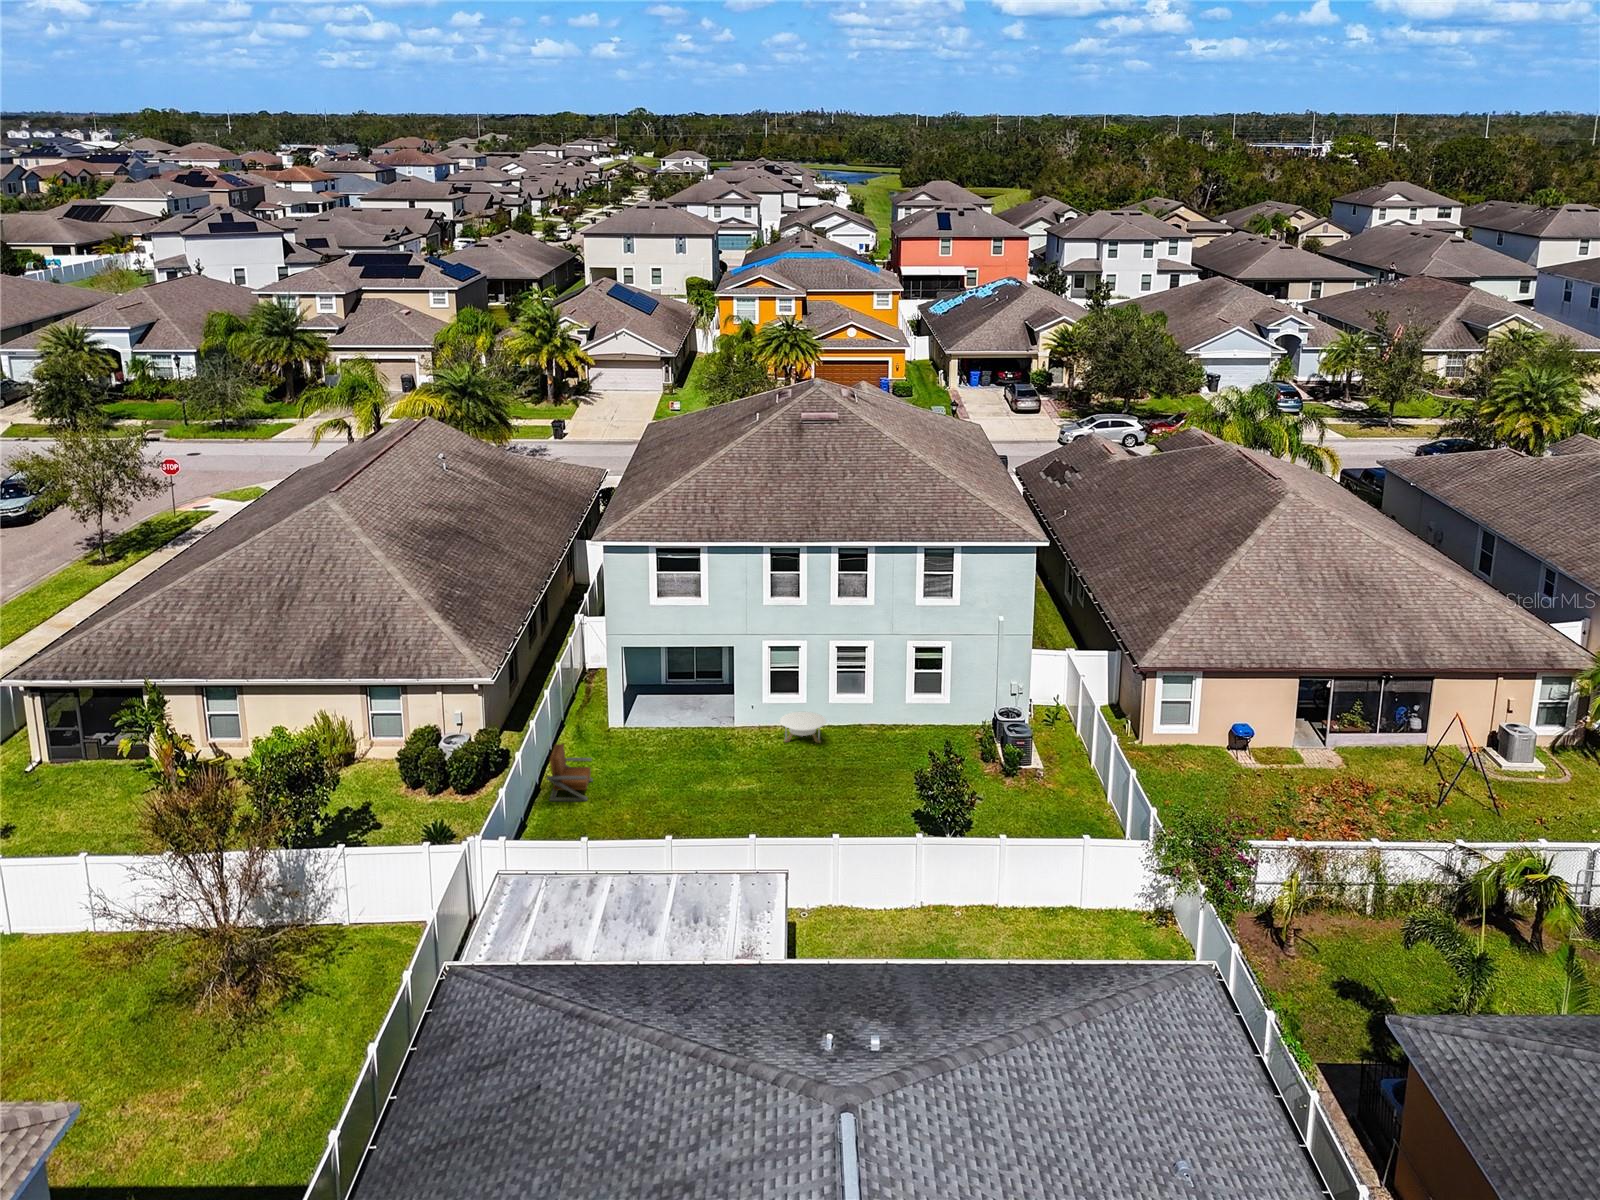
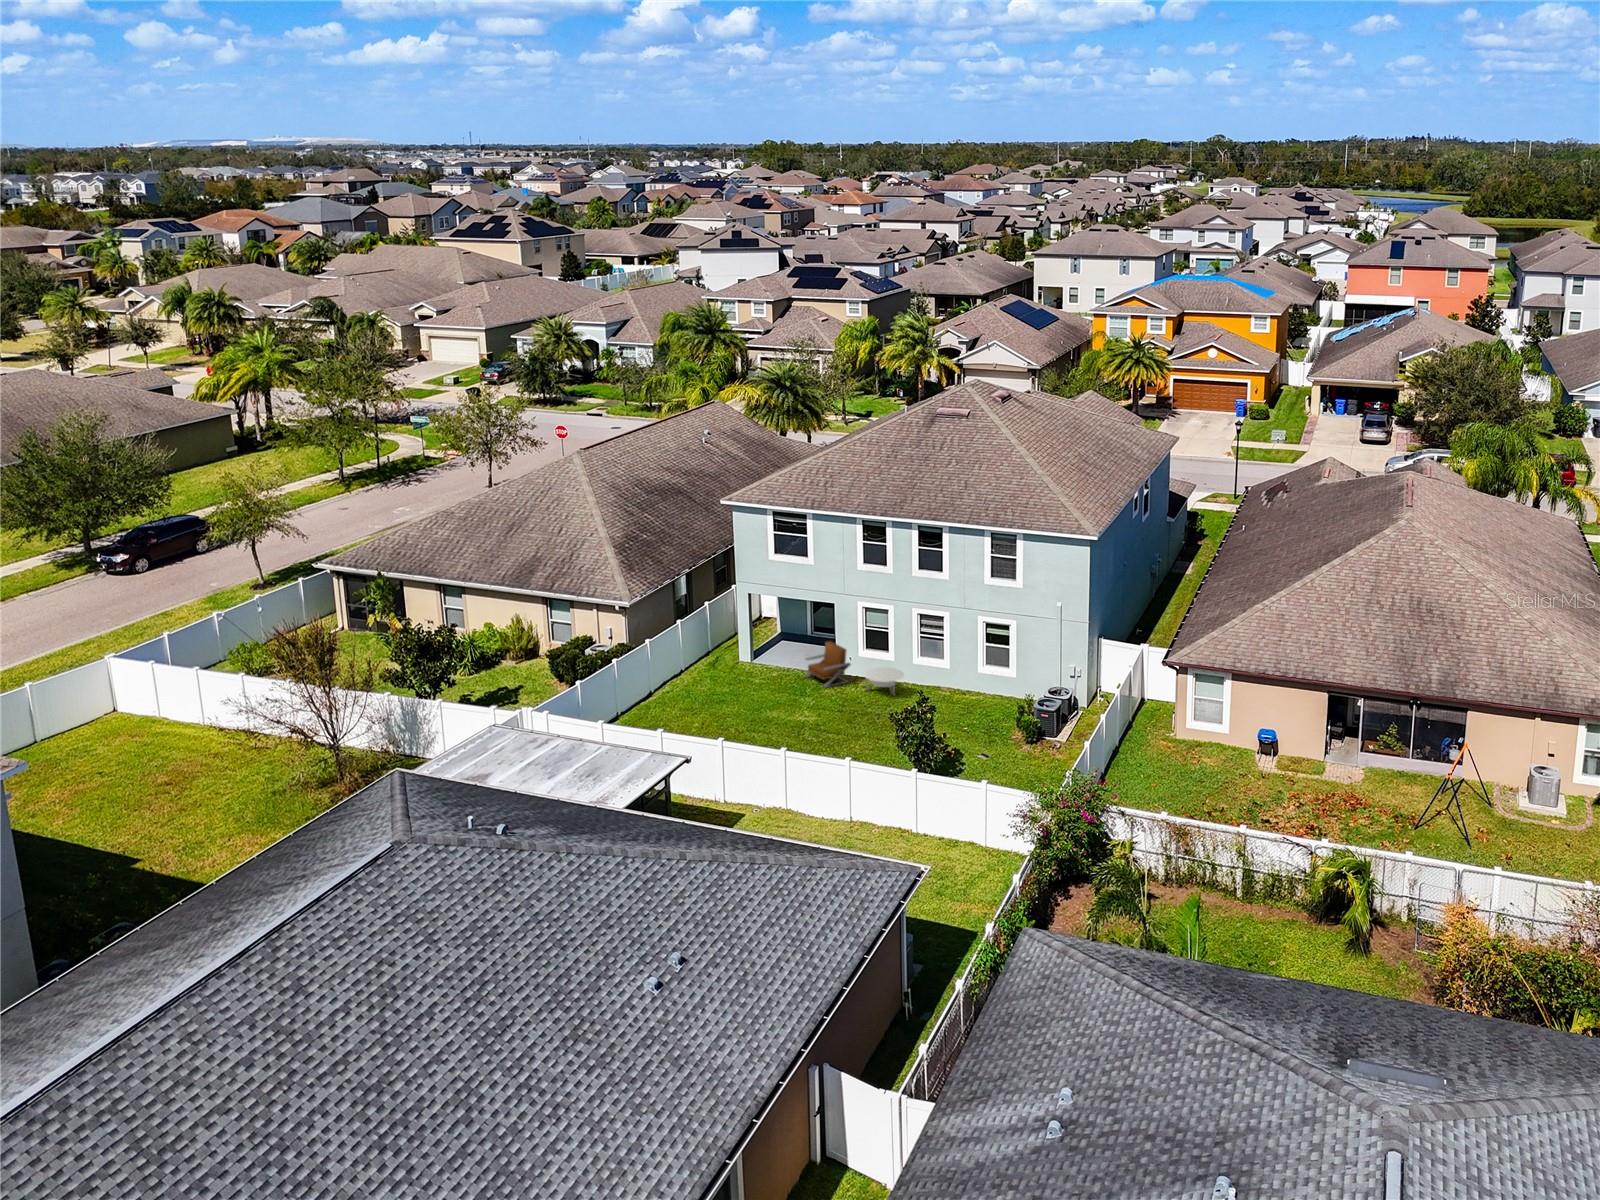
lounge chair: present [547,744,593,801] -> present [805,642,851,688]

